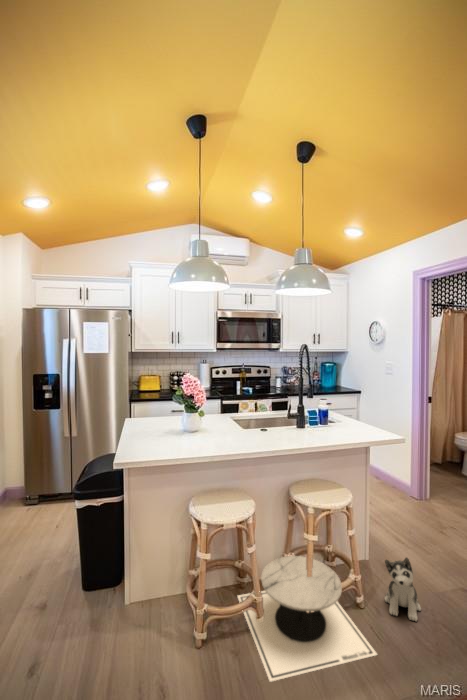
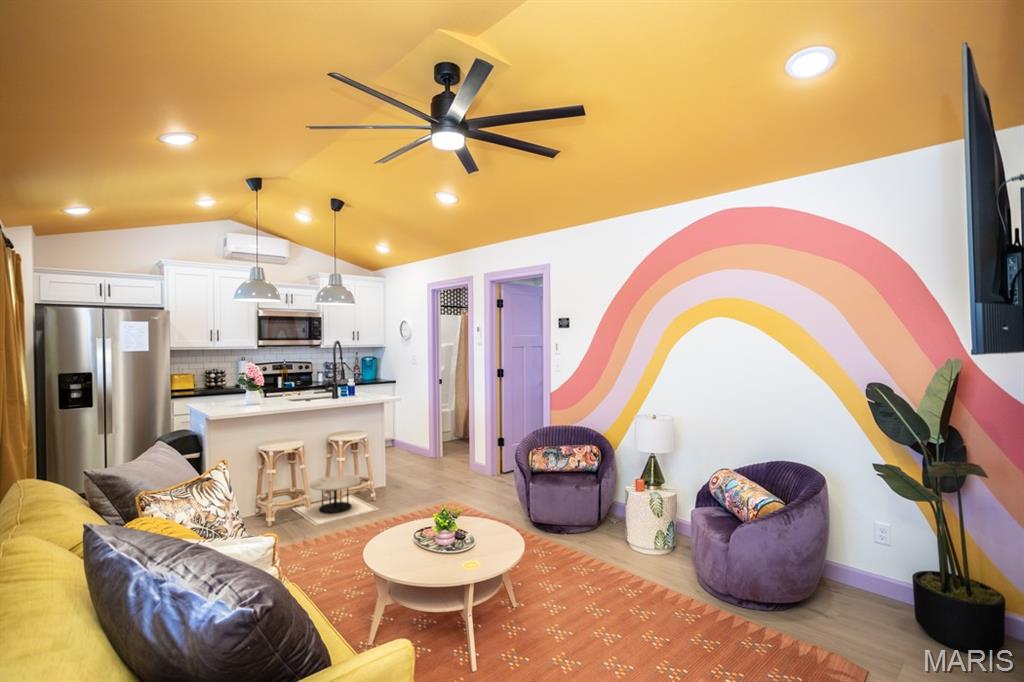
plush toy: present [385,557,421,621] -> none [389,464,411,498]

